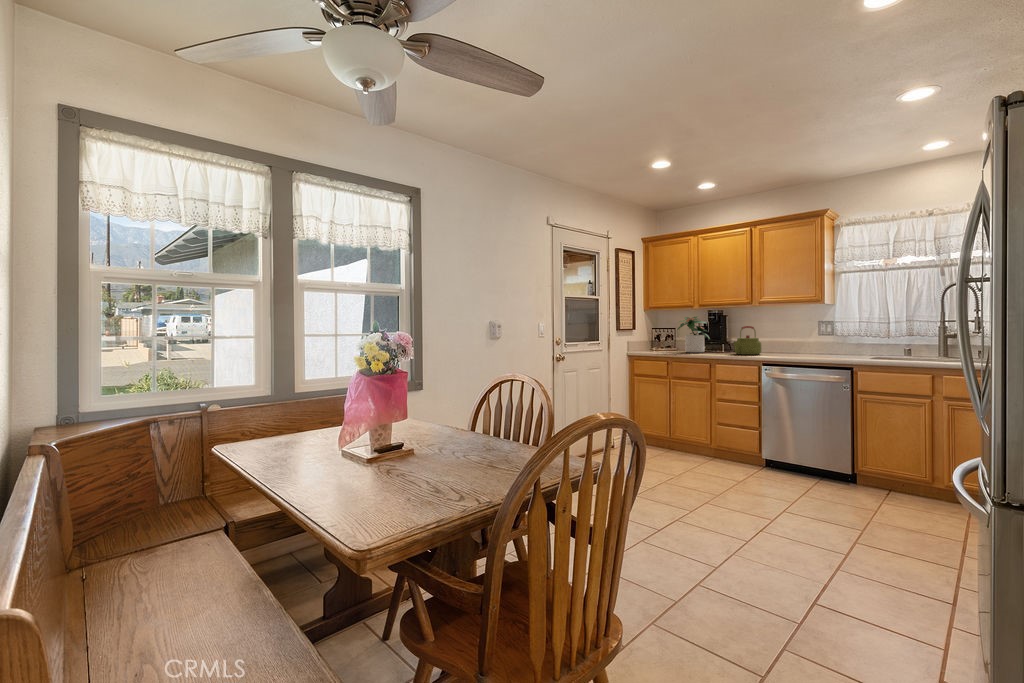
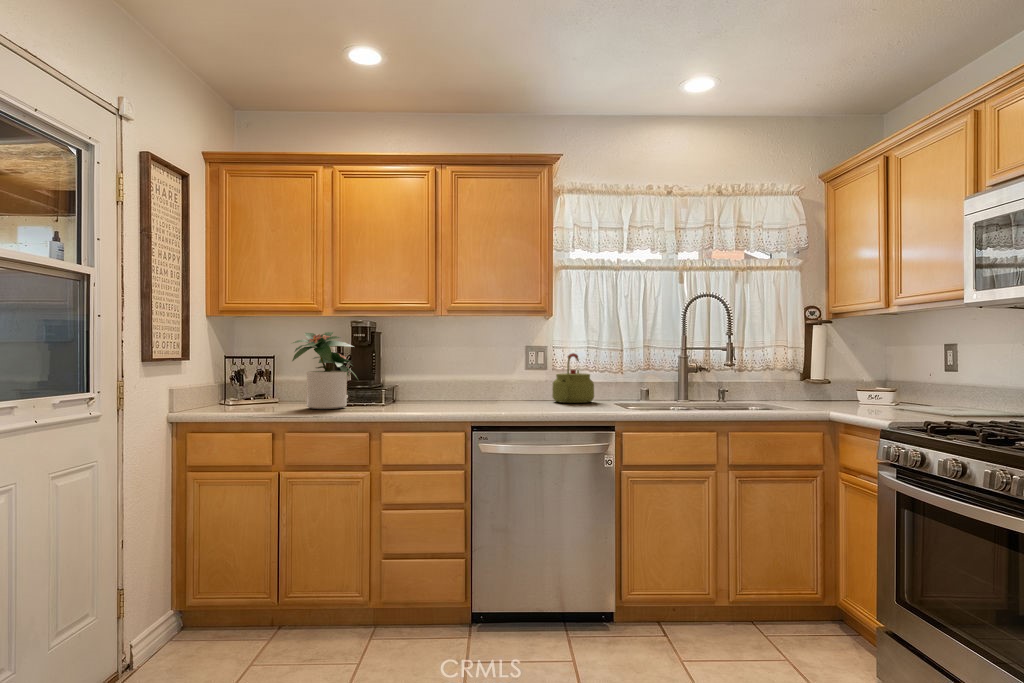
kettle: present [734,326,761,355] -> present [552,353,594,403]

